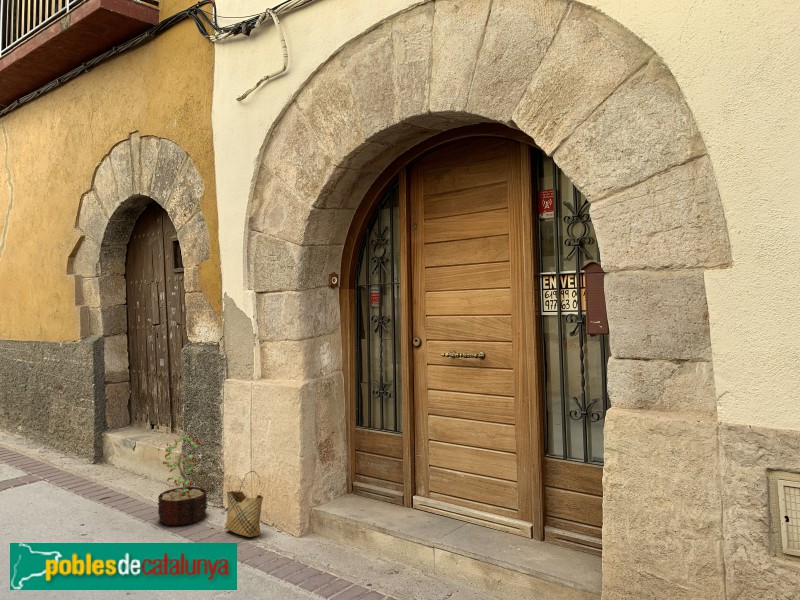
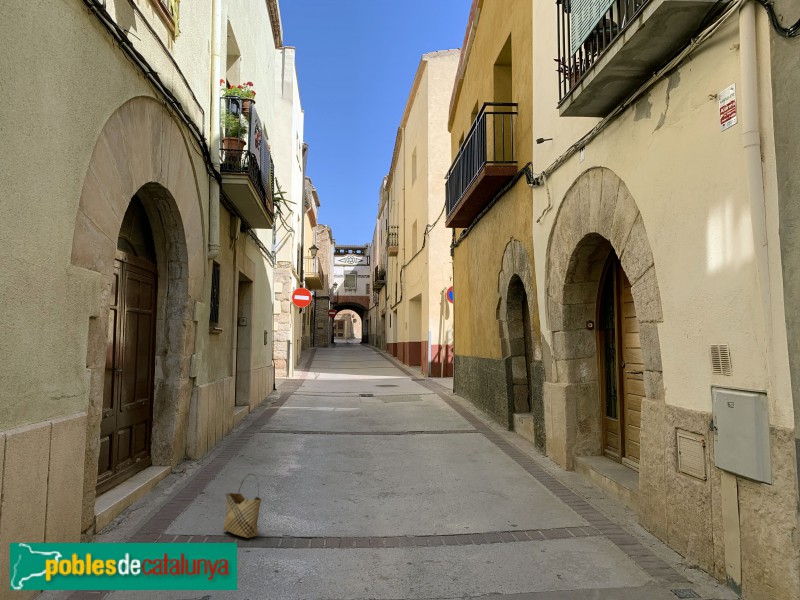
decorative plant: present [158,435,208,525] -> none [157,438,206,526]

